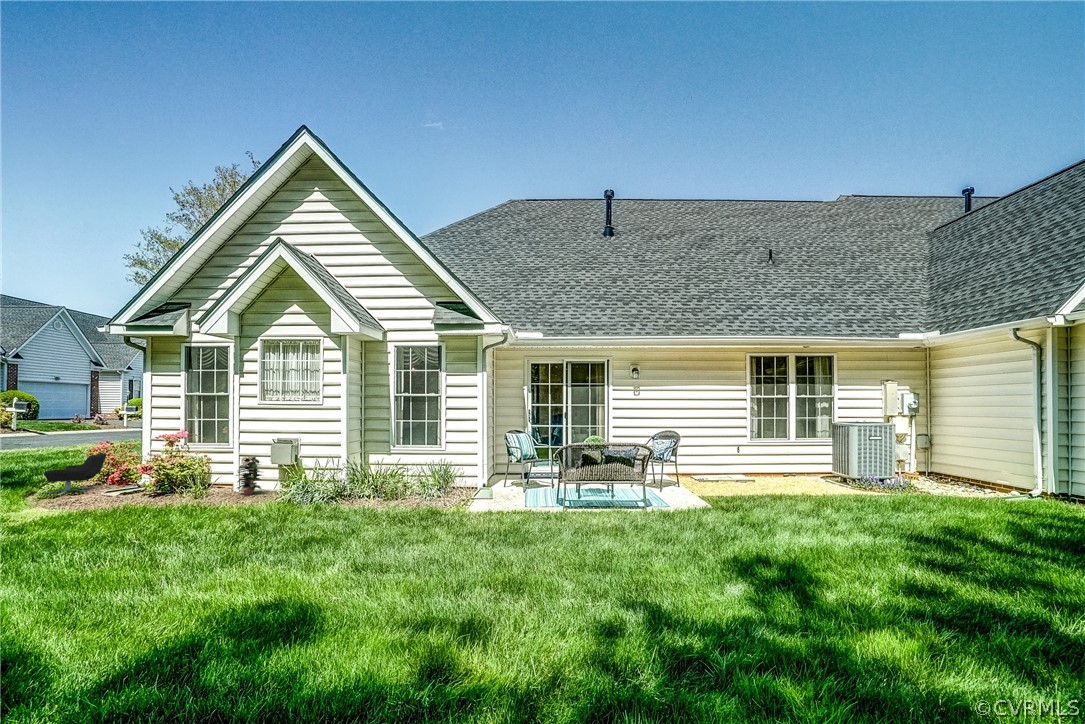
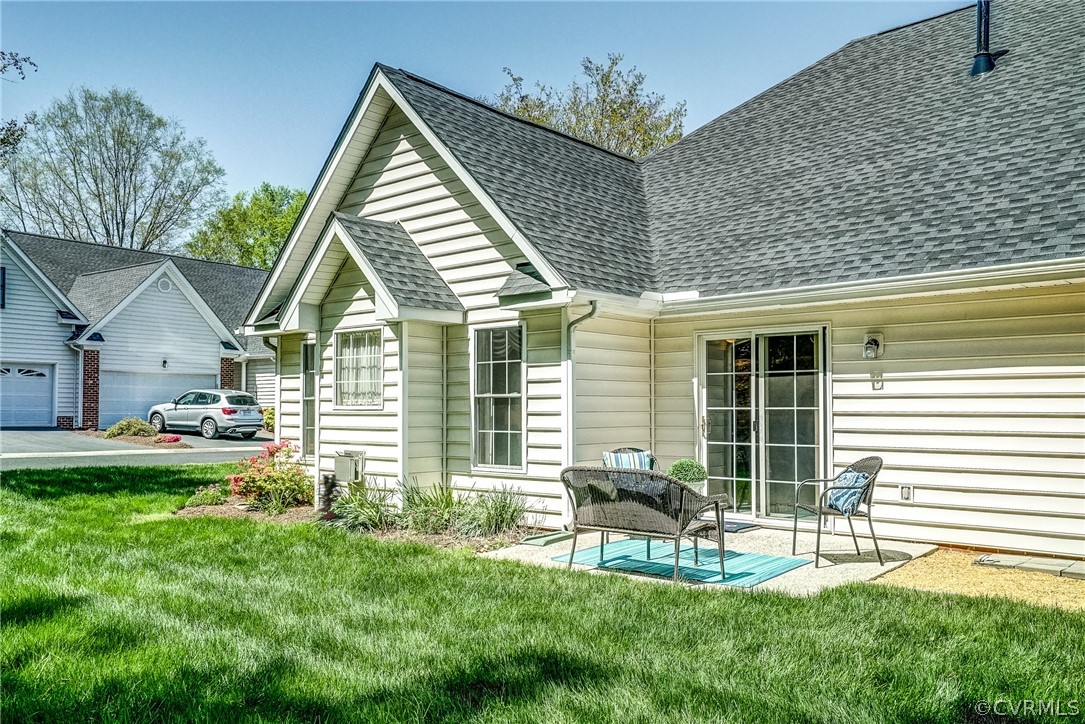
lounge chair: present [44,453,107,495] -> none [196,462,251,503]

